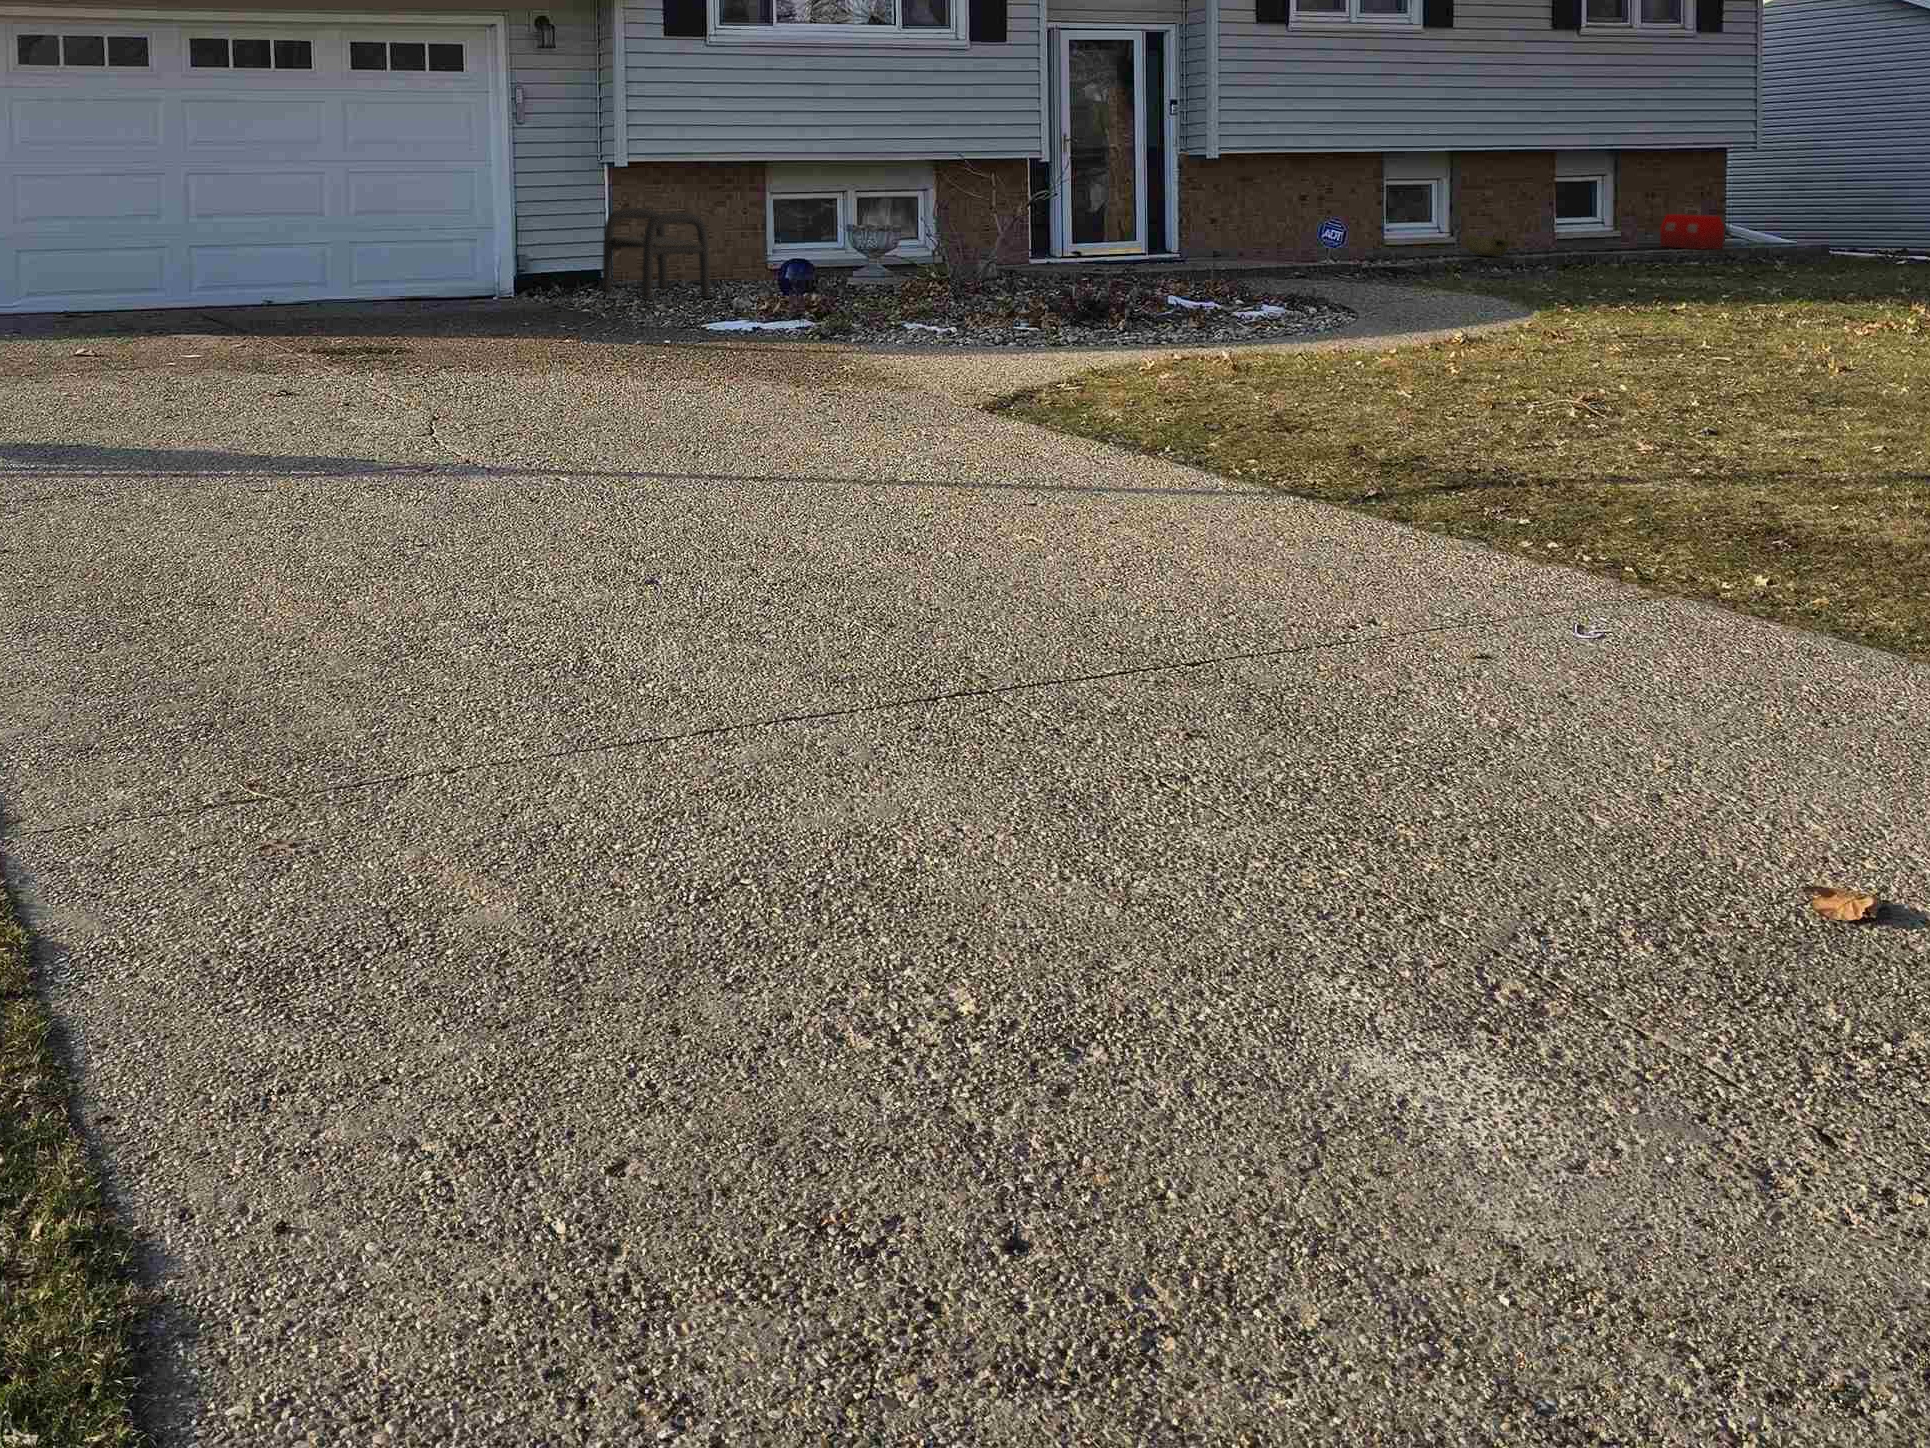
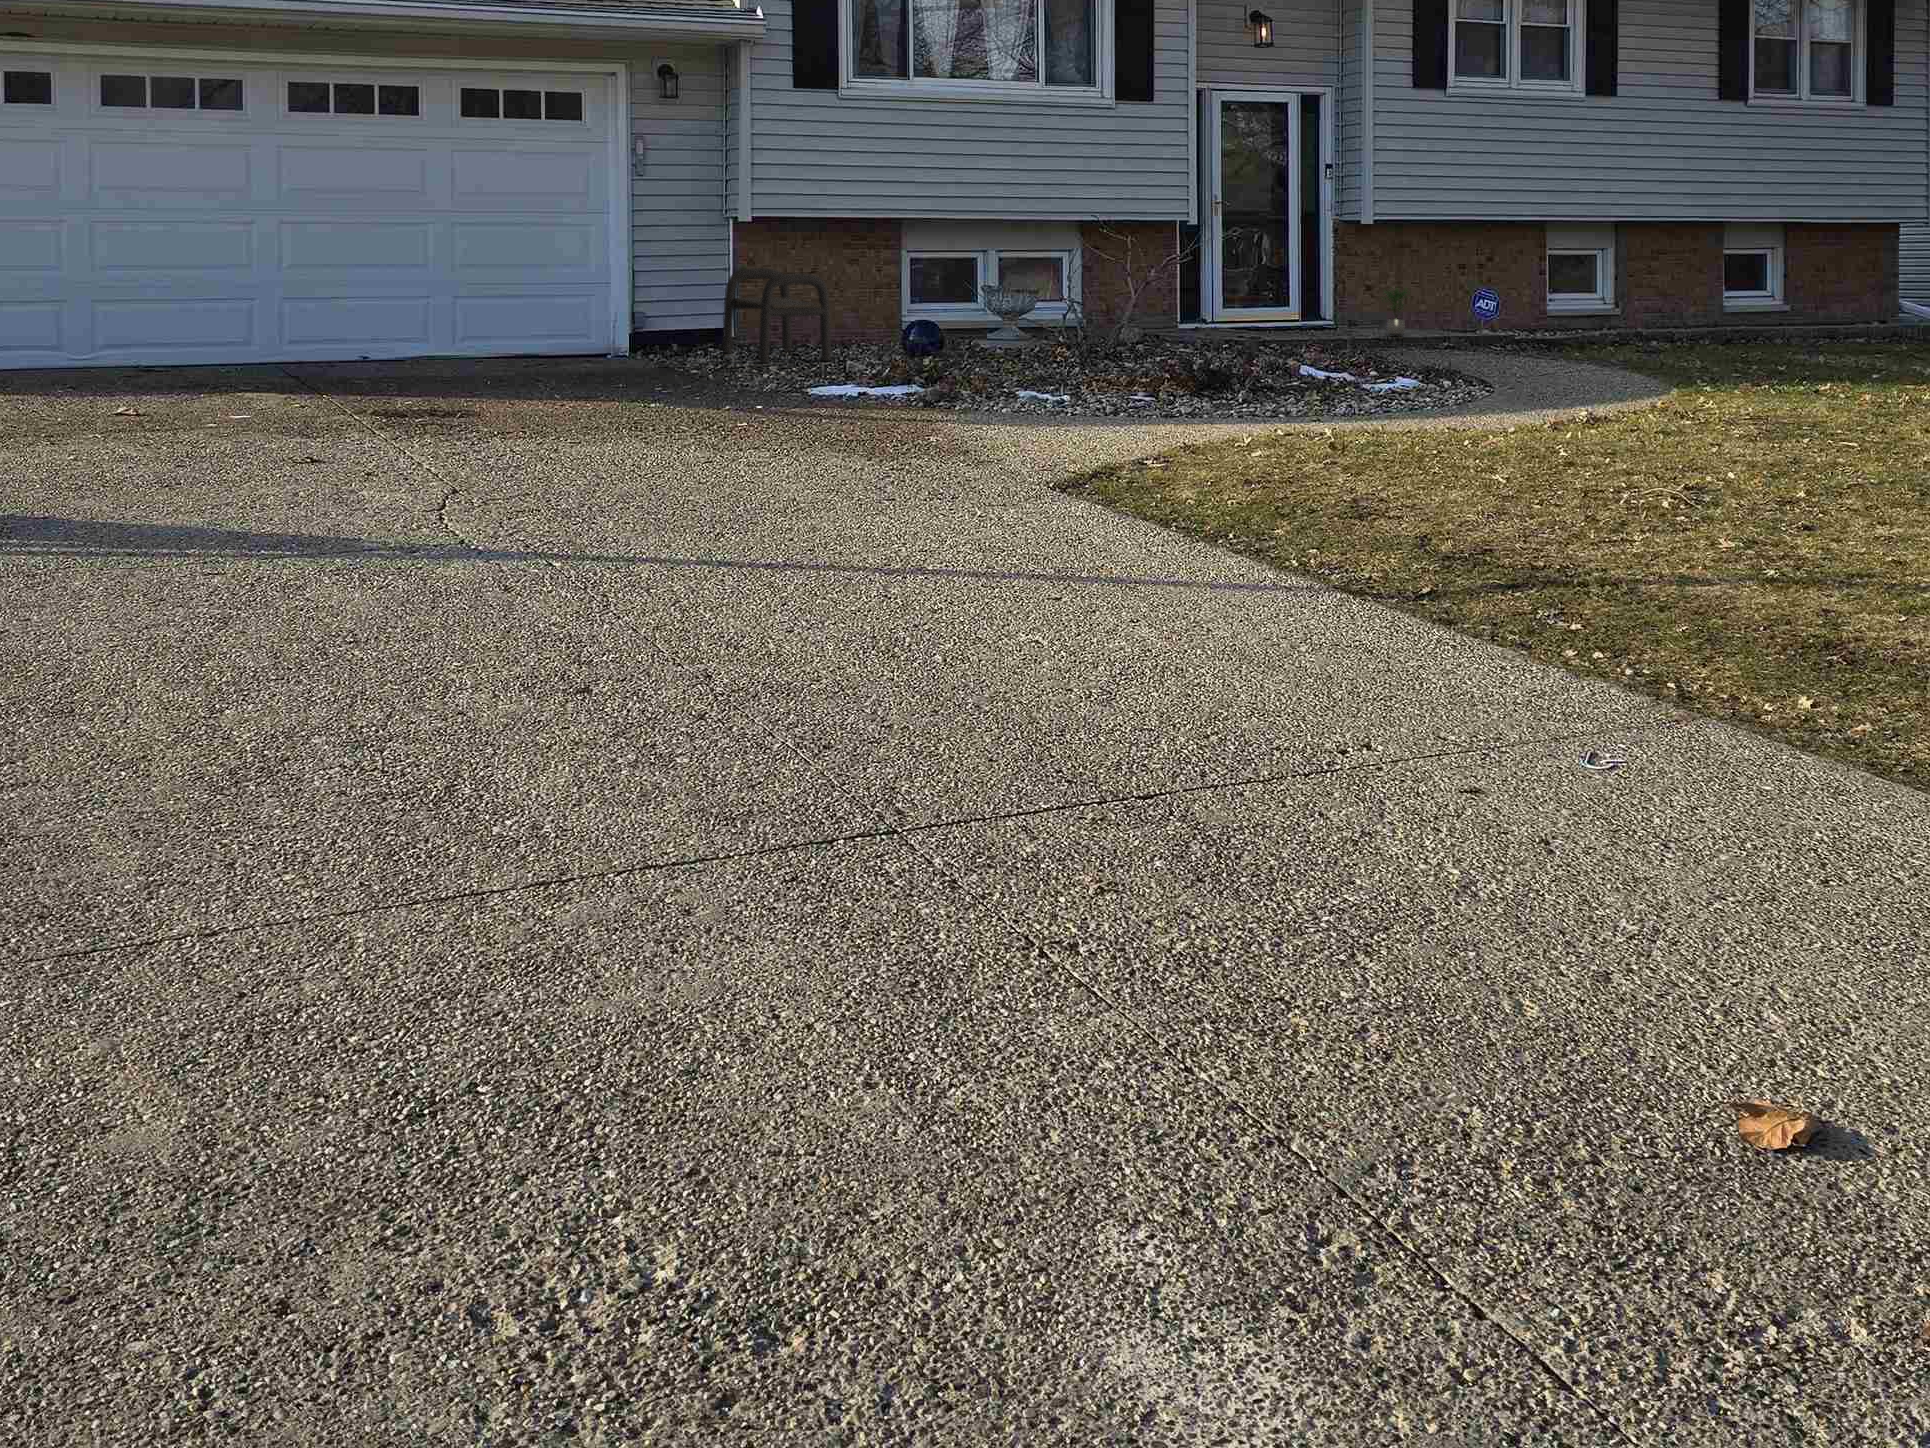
toolbox: present [1660,208,1724,249] -> none [1827,283,1892,326]
potted plant: none [1228,217,1260,267] -> present [1382,289,1408,337]
woven basket: present [1466,236,1510,256] -> none [1627,308,1672,330]

